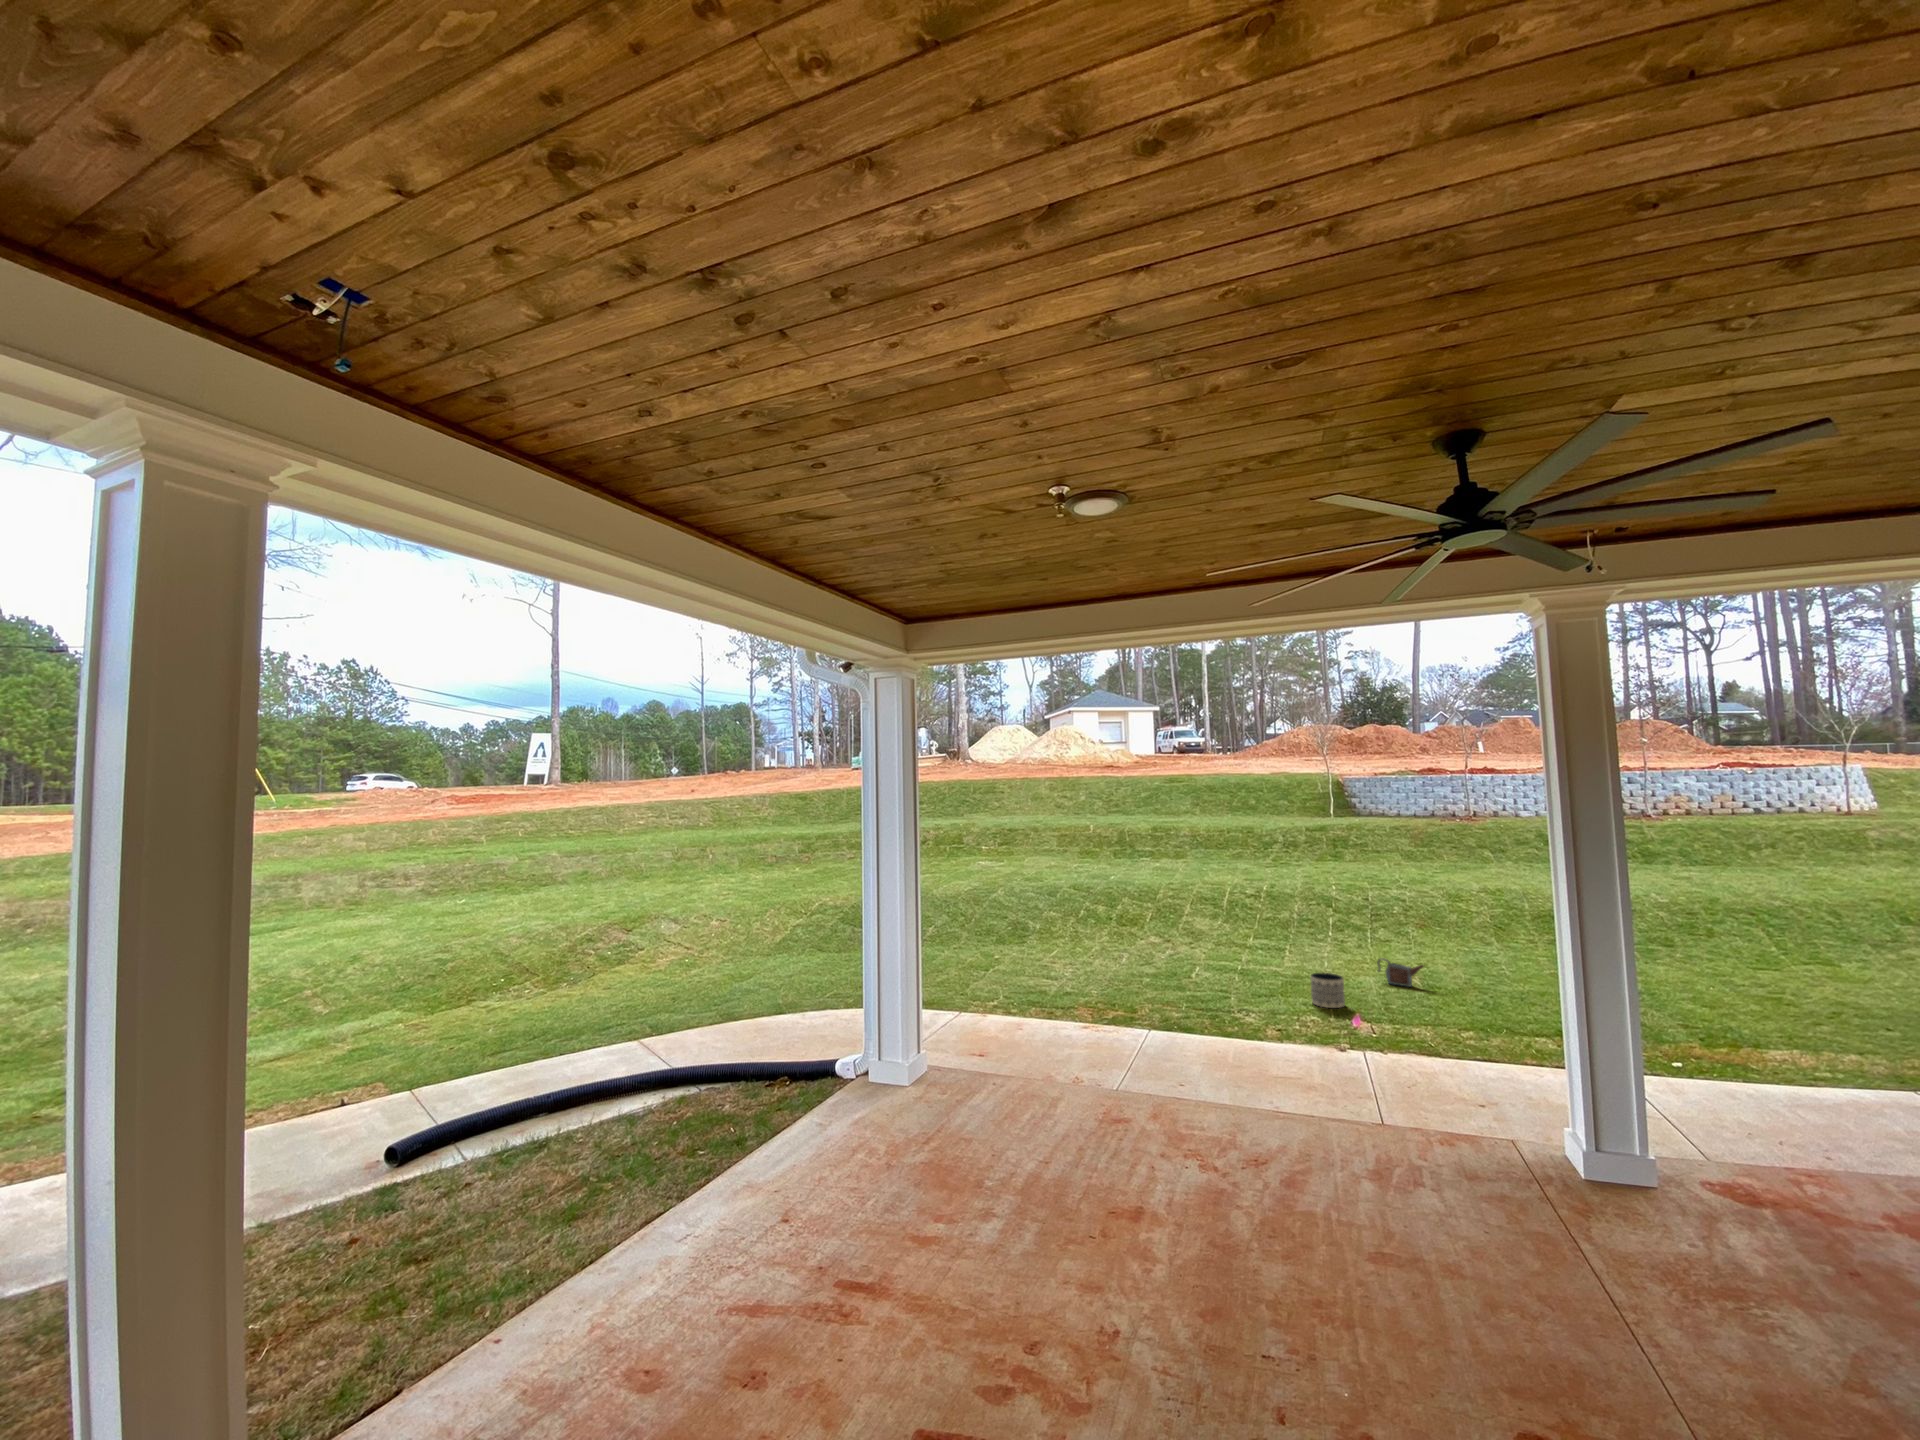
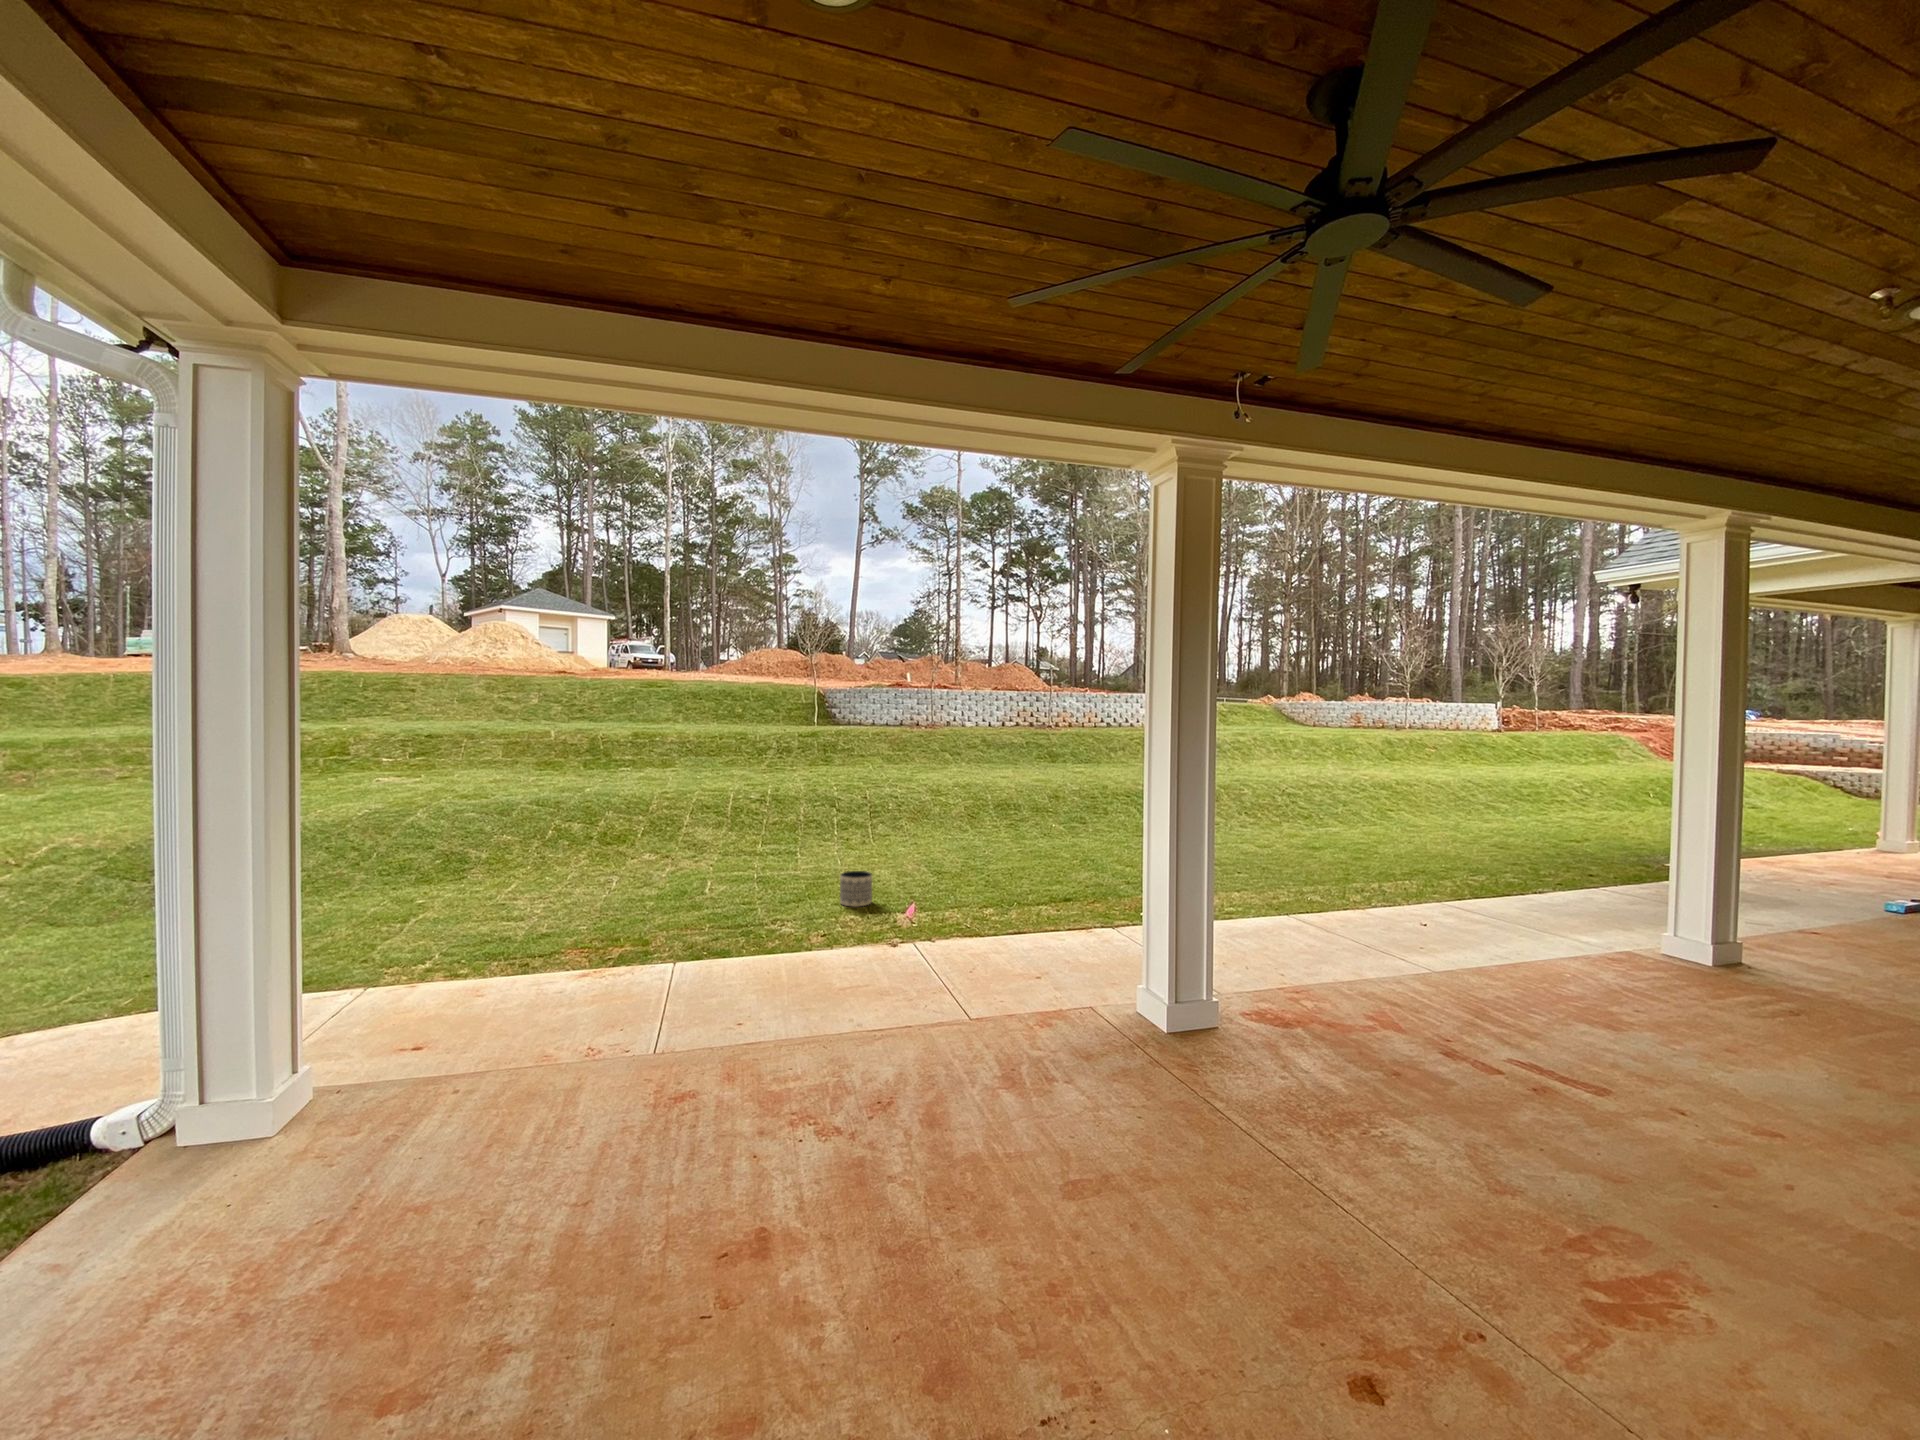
watering can: present [1377,958,1424,987] -> none [890,852,933,877]

